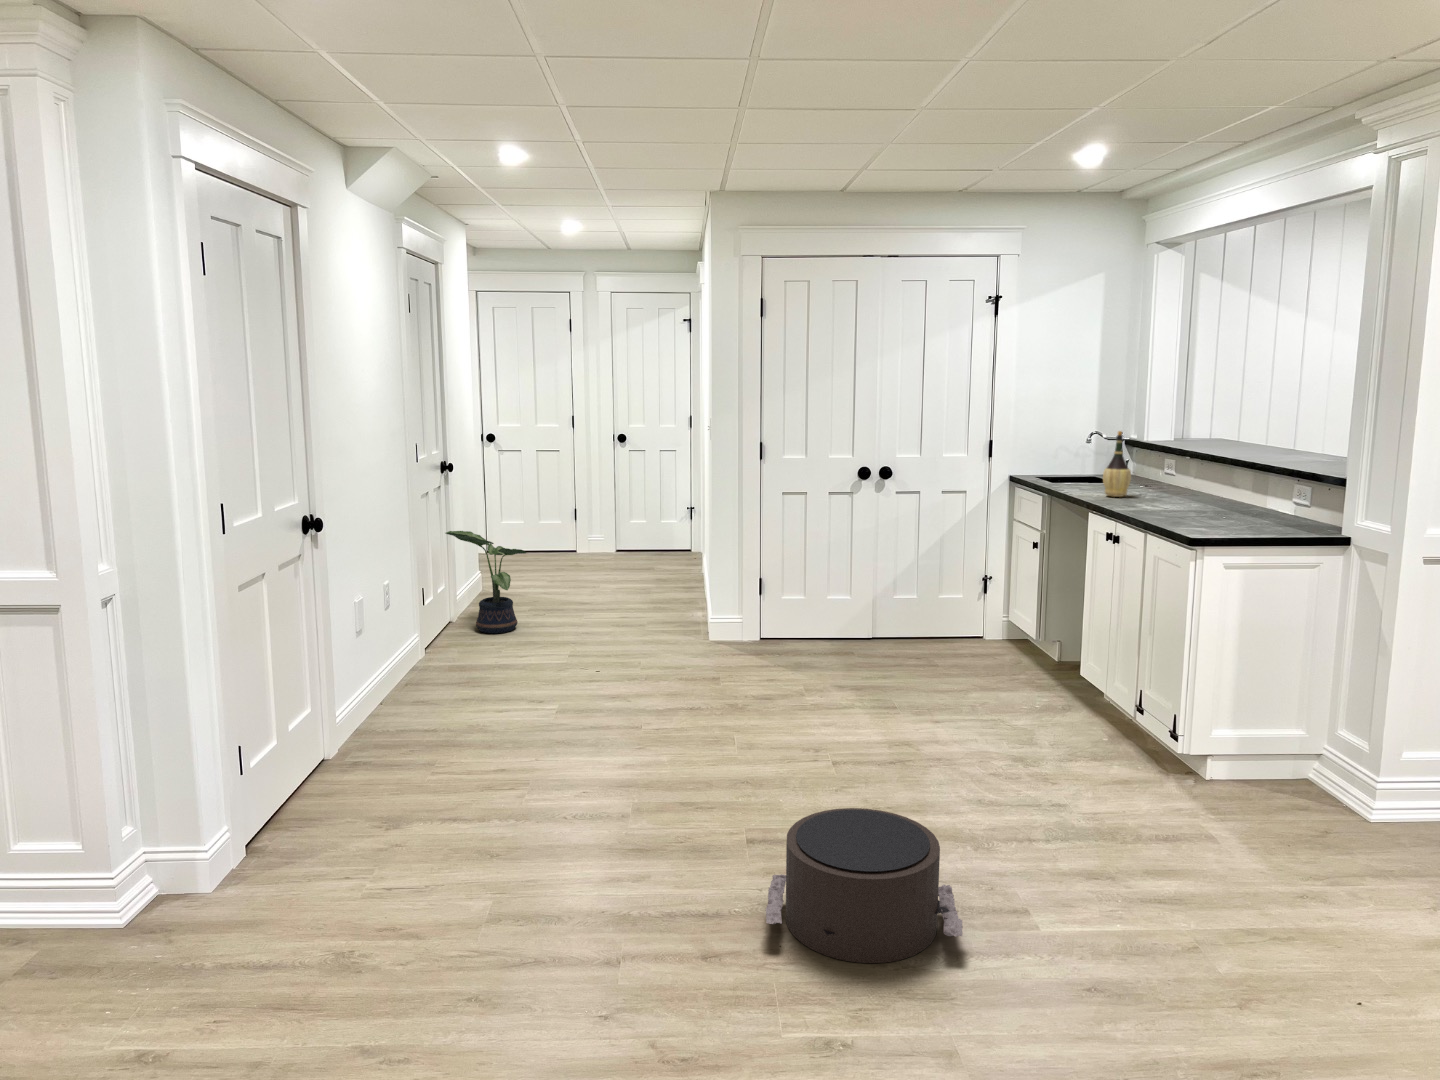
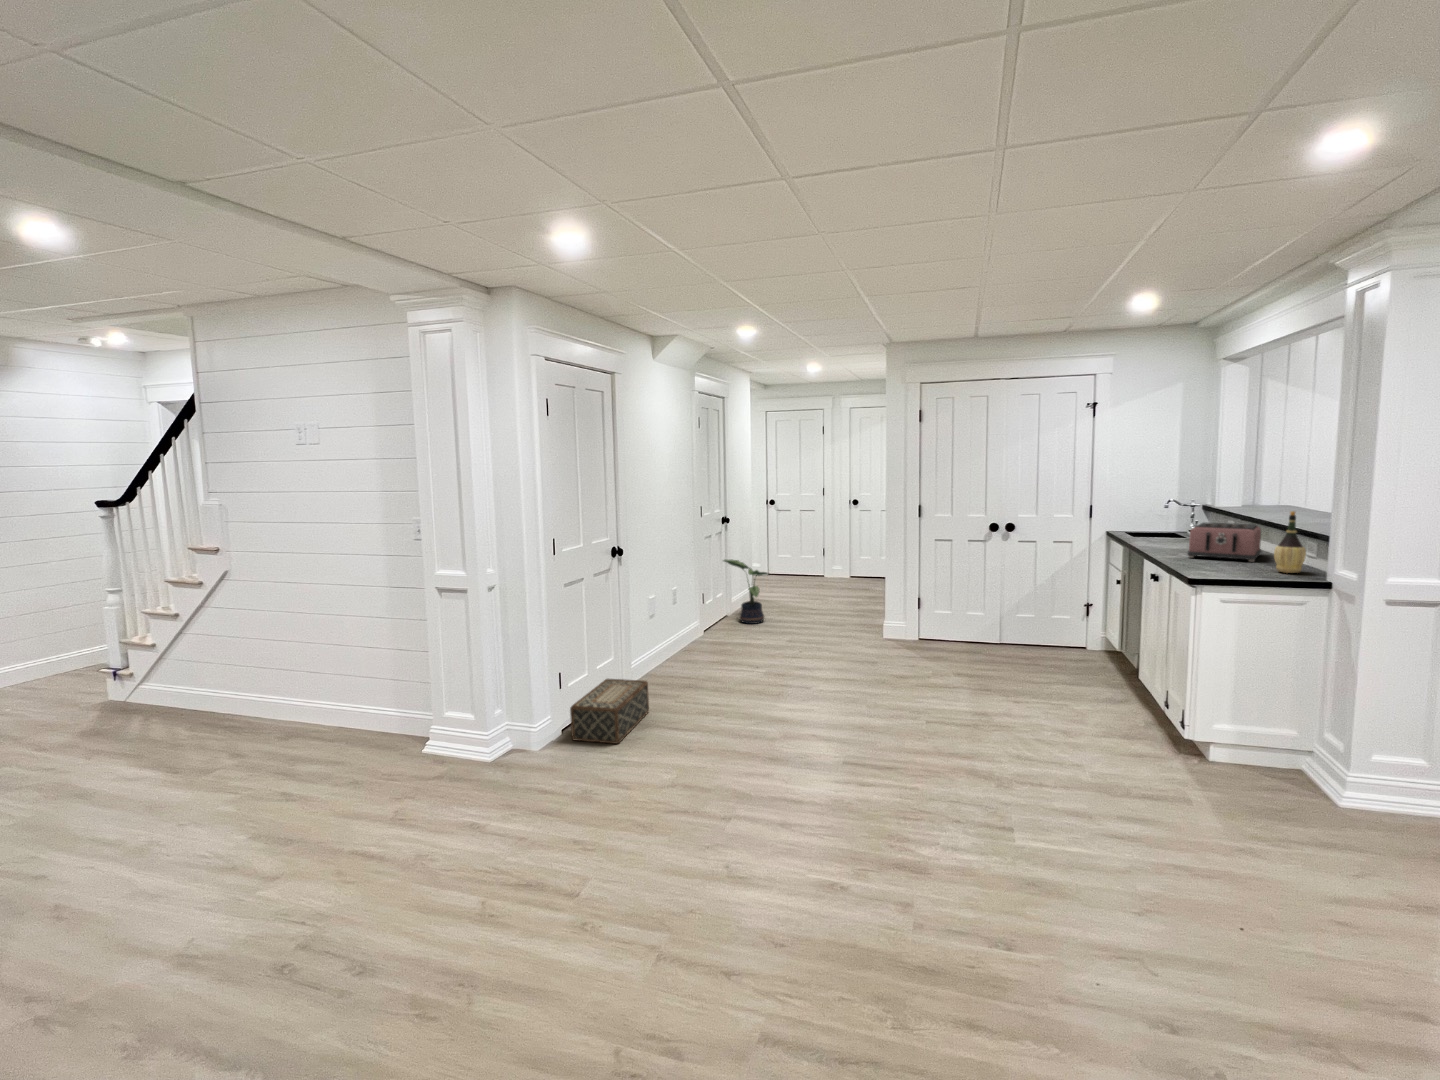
wine bottle: present [1103,431,1131,497] -> present [1274,511,1306,573]
toaster: none [1147,461,1233,512] -> present [1188,522,1261,562]
woven basket: none [238,752,378,882] -> present [570,679,649,744]
pouf: present [766,808,962,963] -> none [830,739,958,833]

